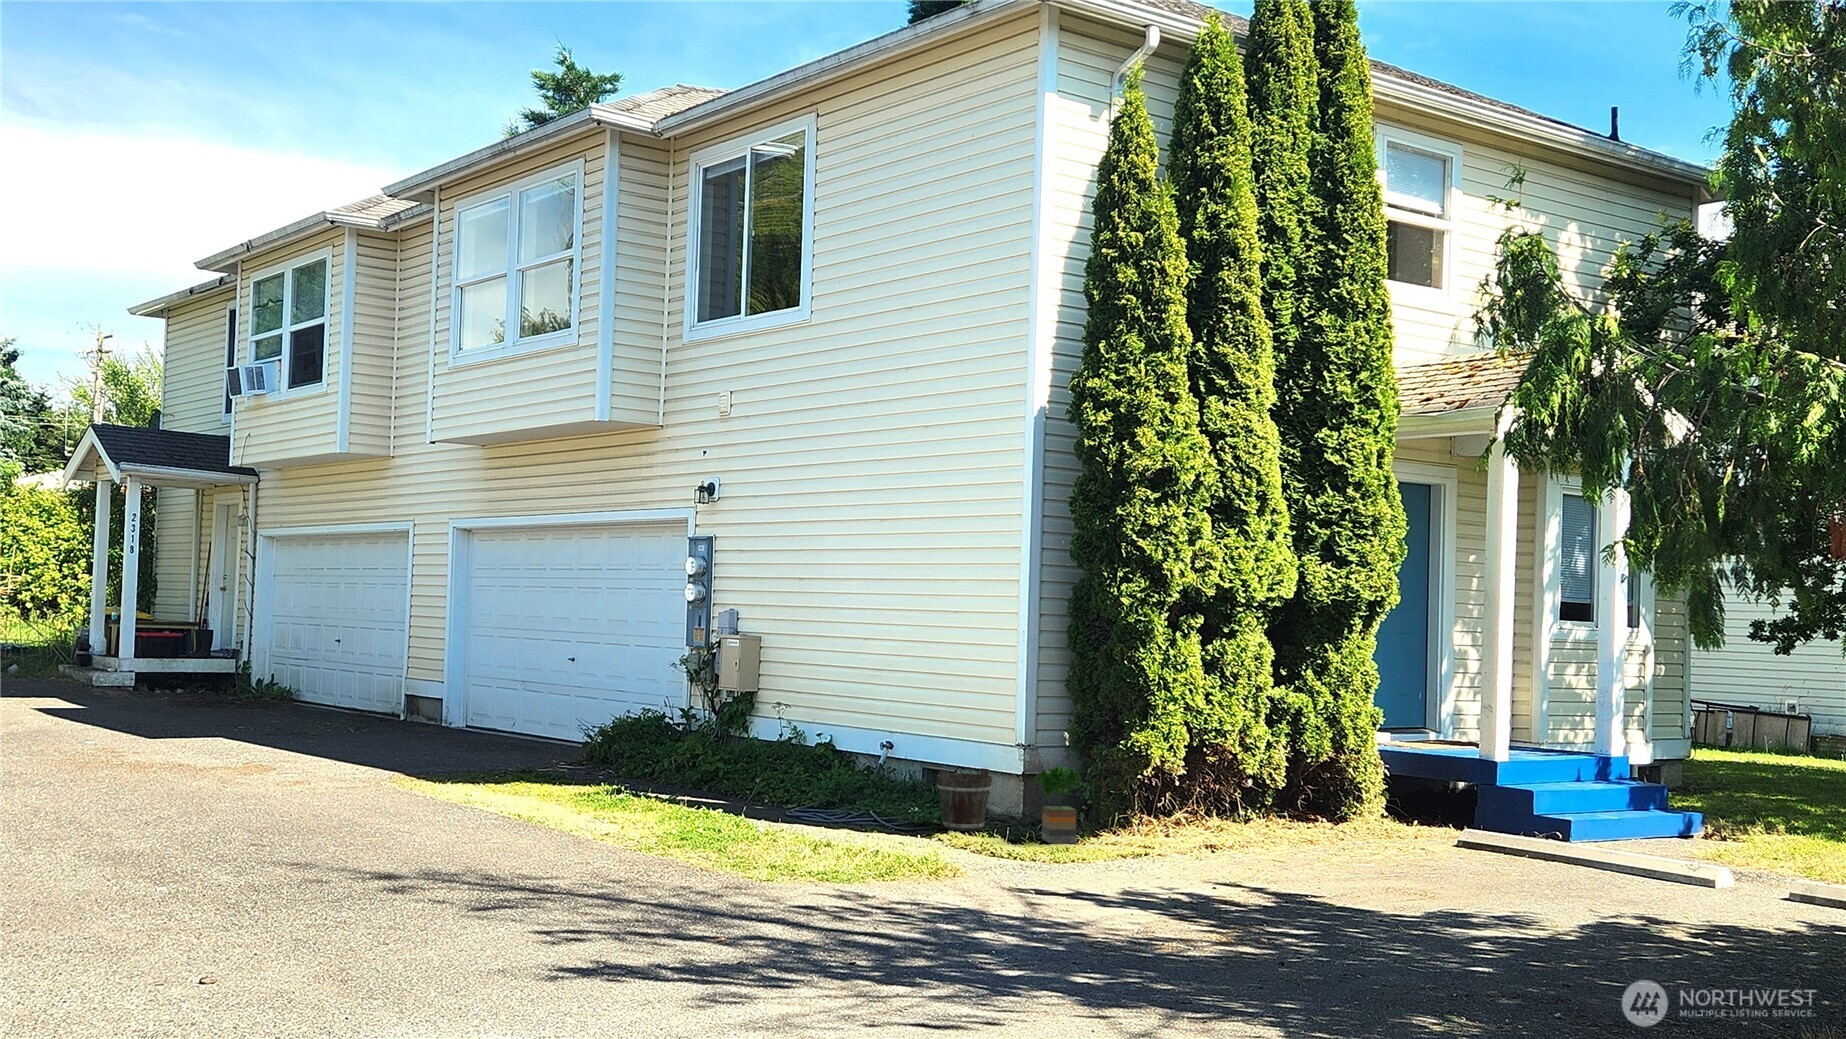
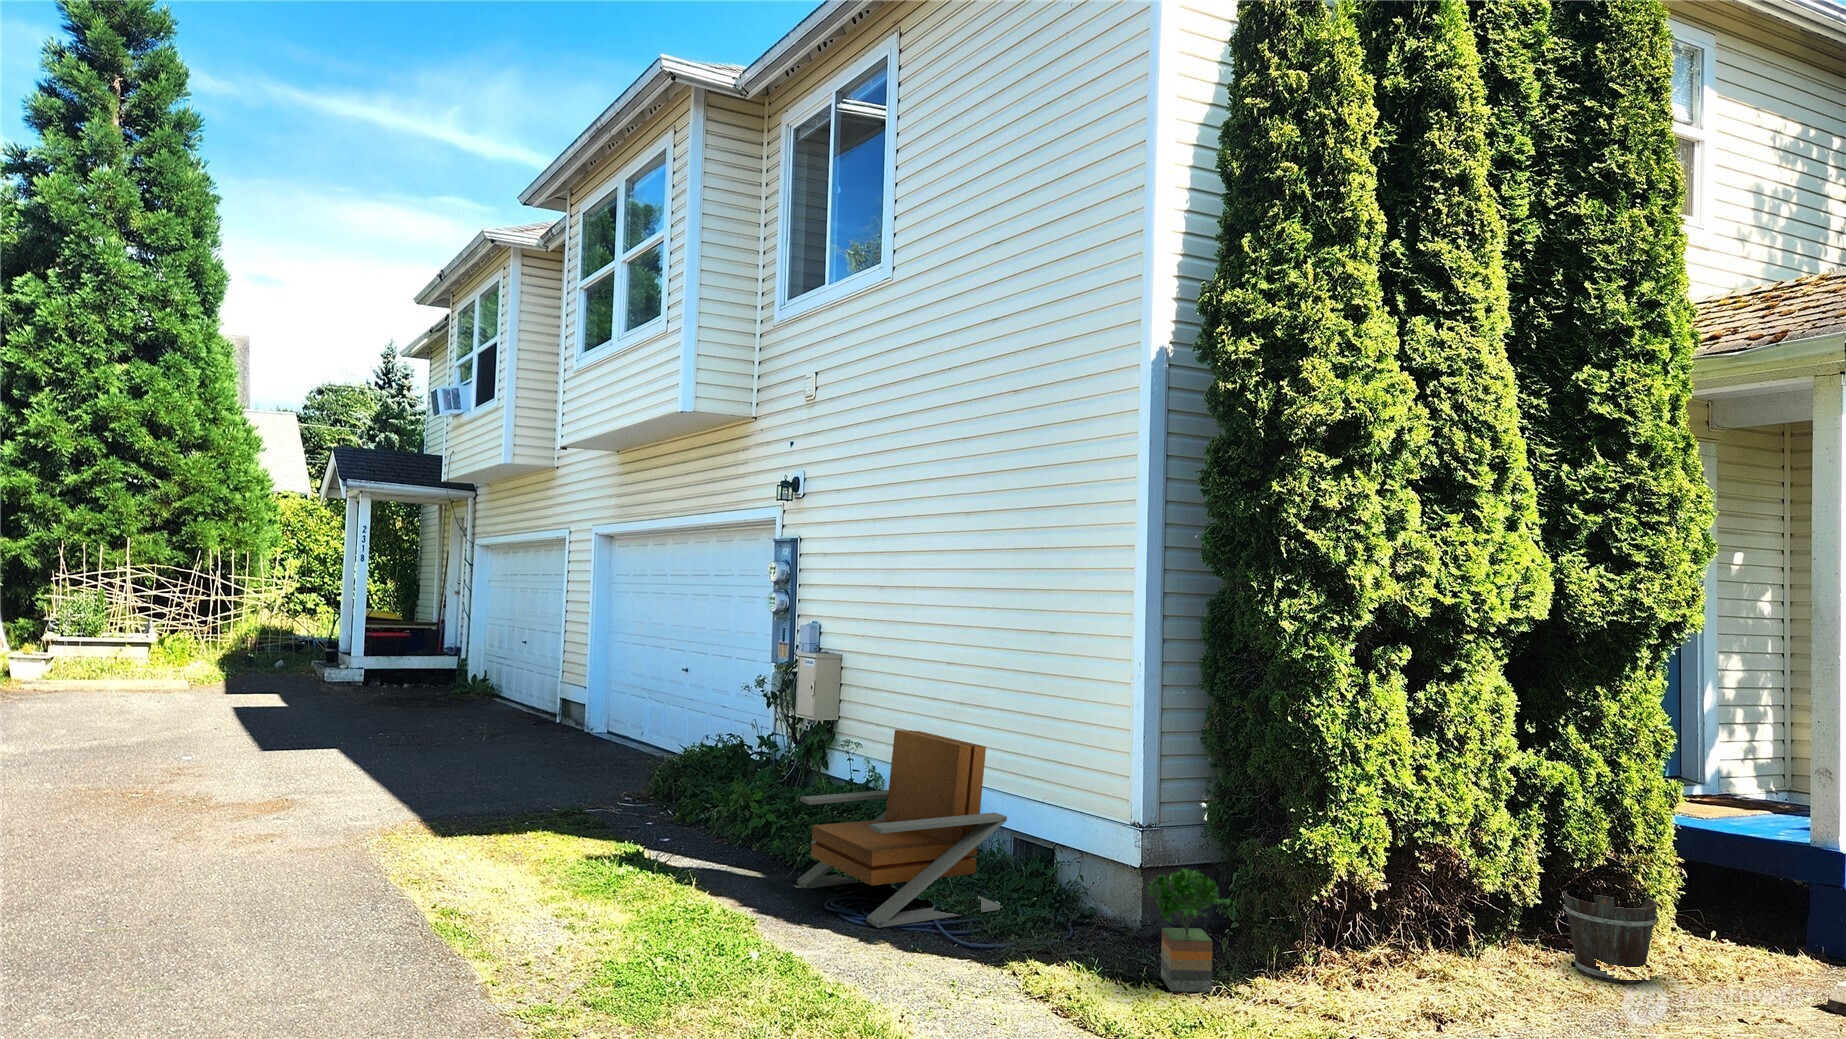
lounge chair: none [760,690,925,824] -> present [797,730,1007,928]
bucket: present [937,768,993,831] -> present [1563,890,1657,984]

